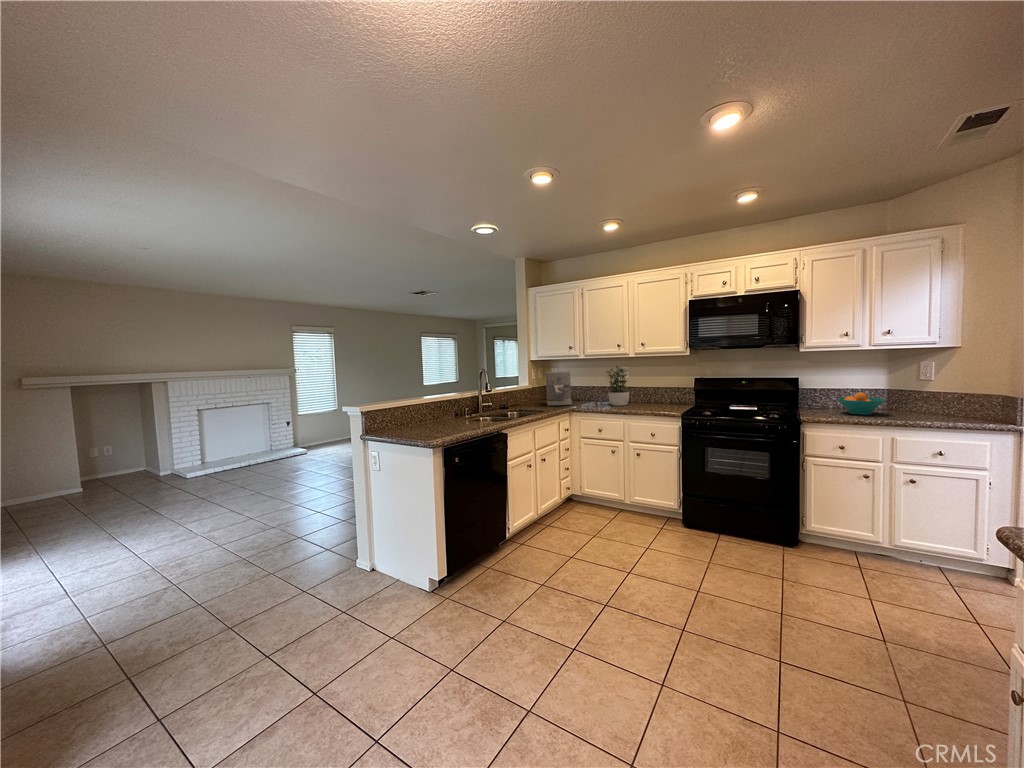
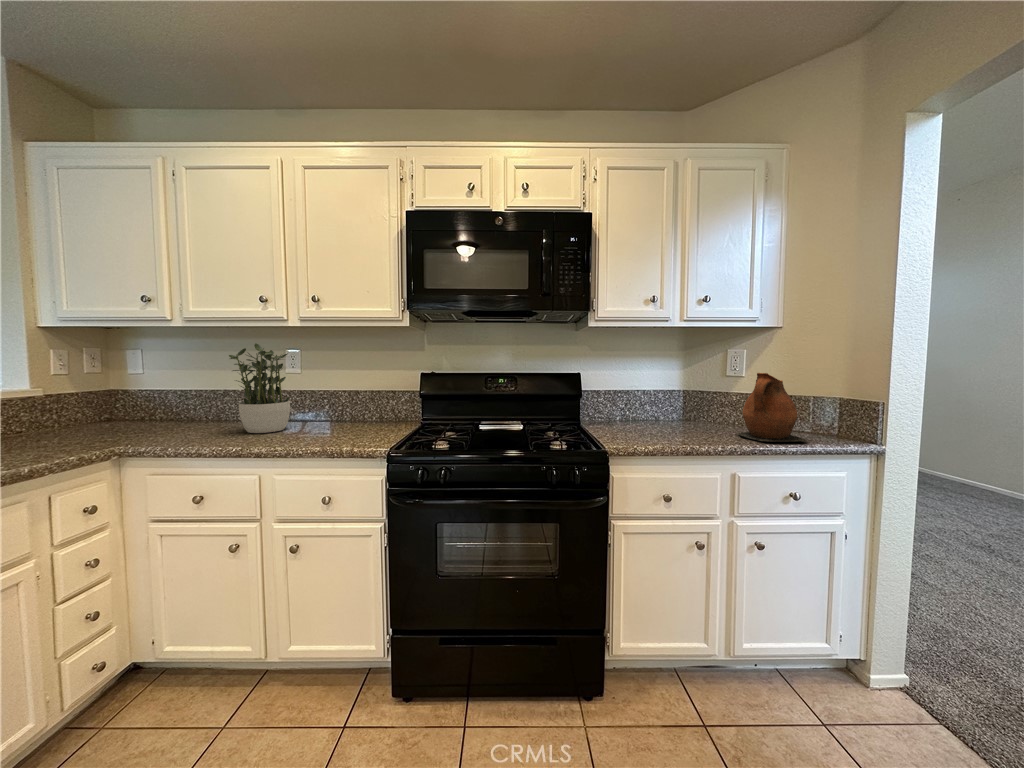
coffee maker: present [546,371,572,406] -> none [49,356,151,444]
ceramic pitcher: none [908,379,961,423] -> present [738,373,807,442]
fruit bowl: present [837,392,885,415] -> none [638,396,702,432]

